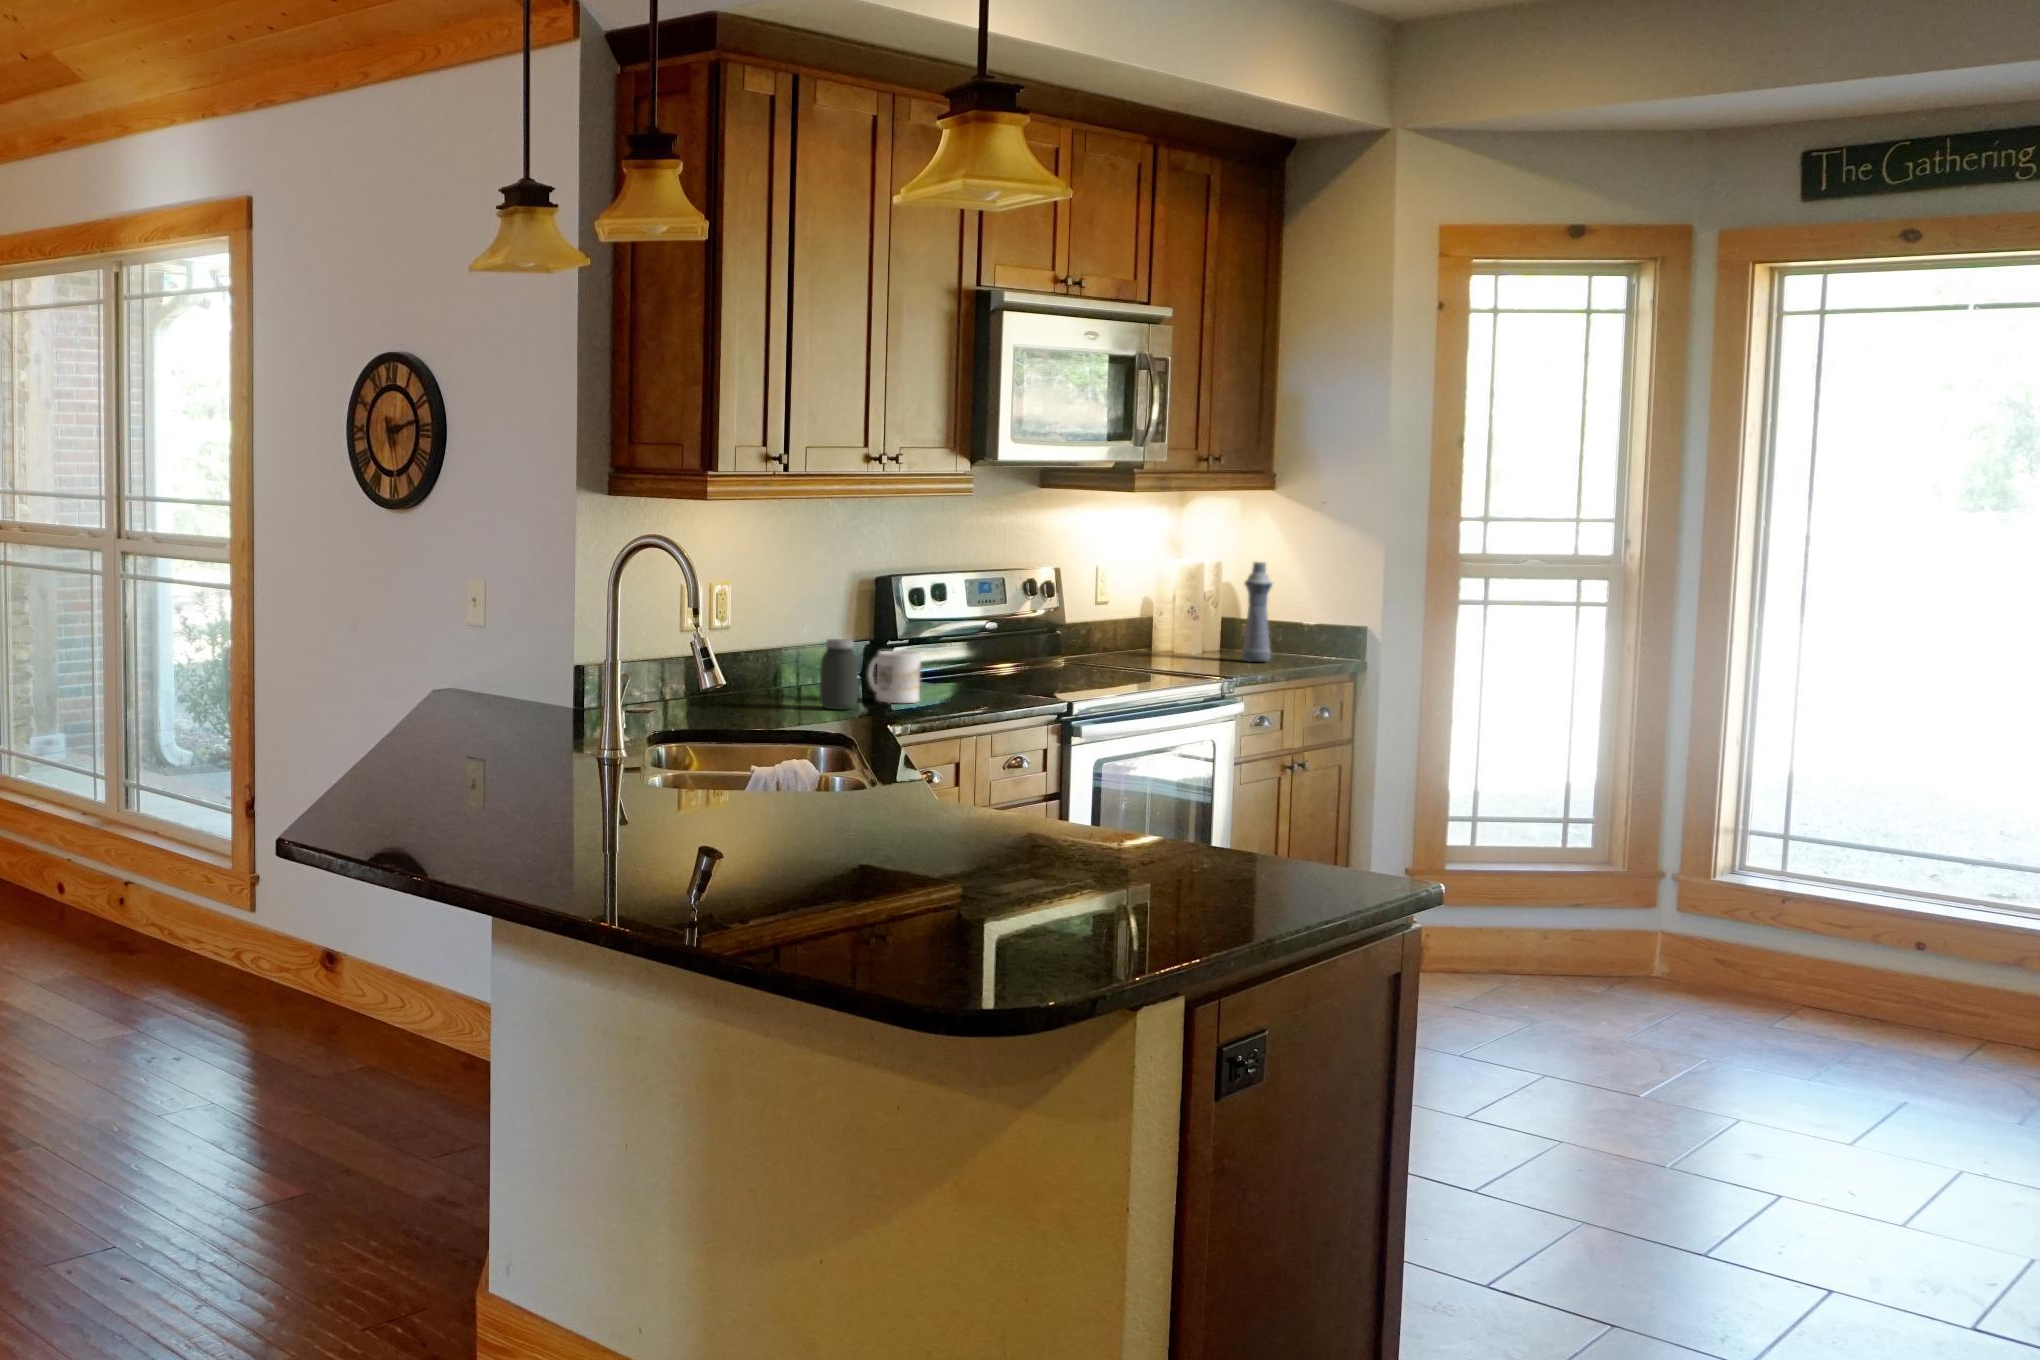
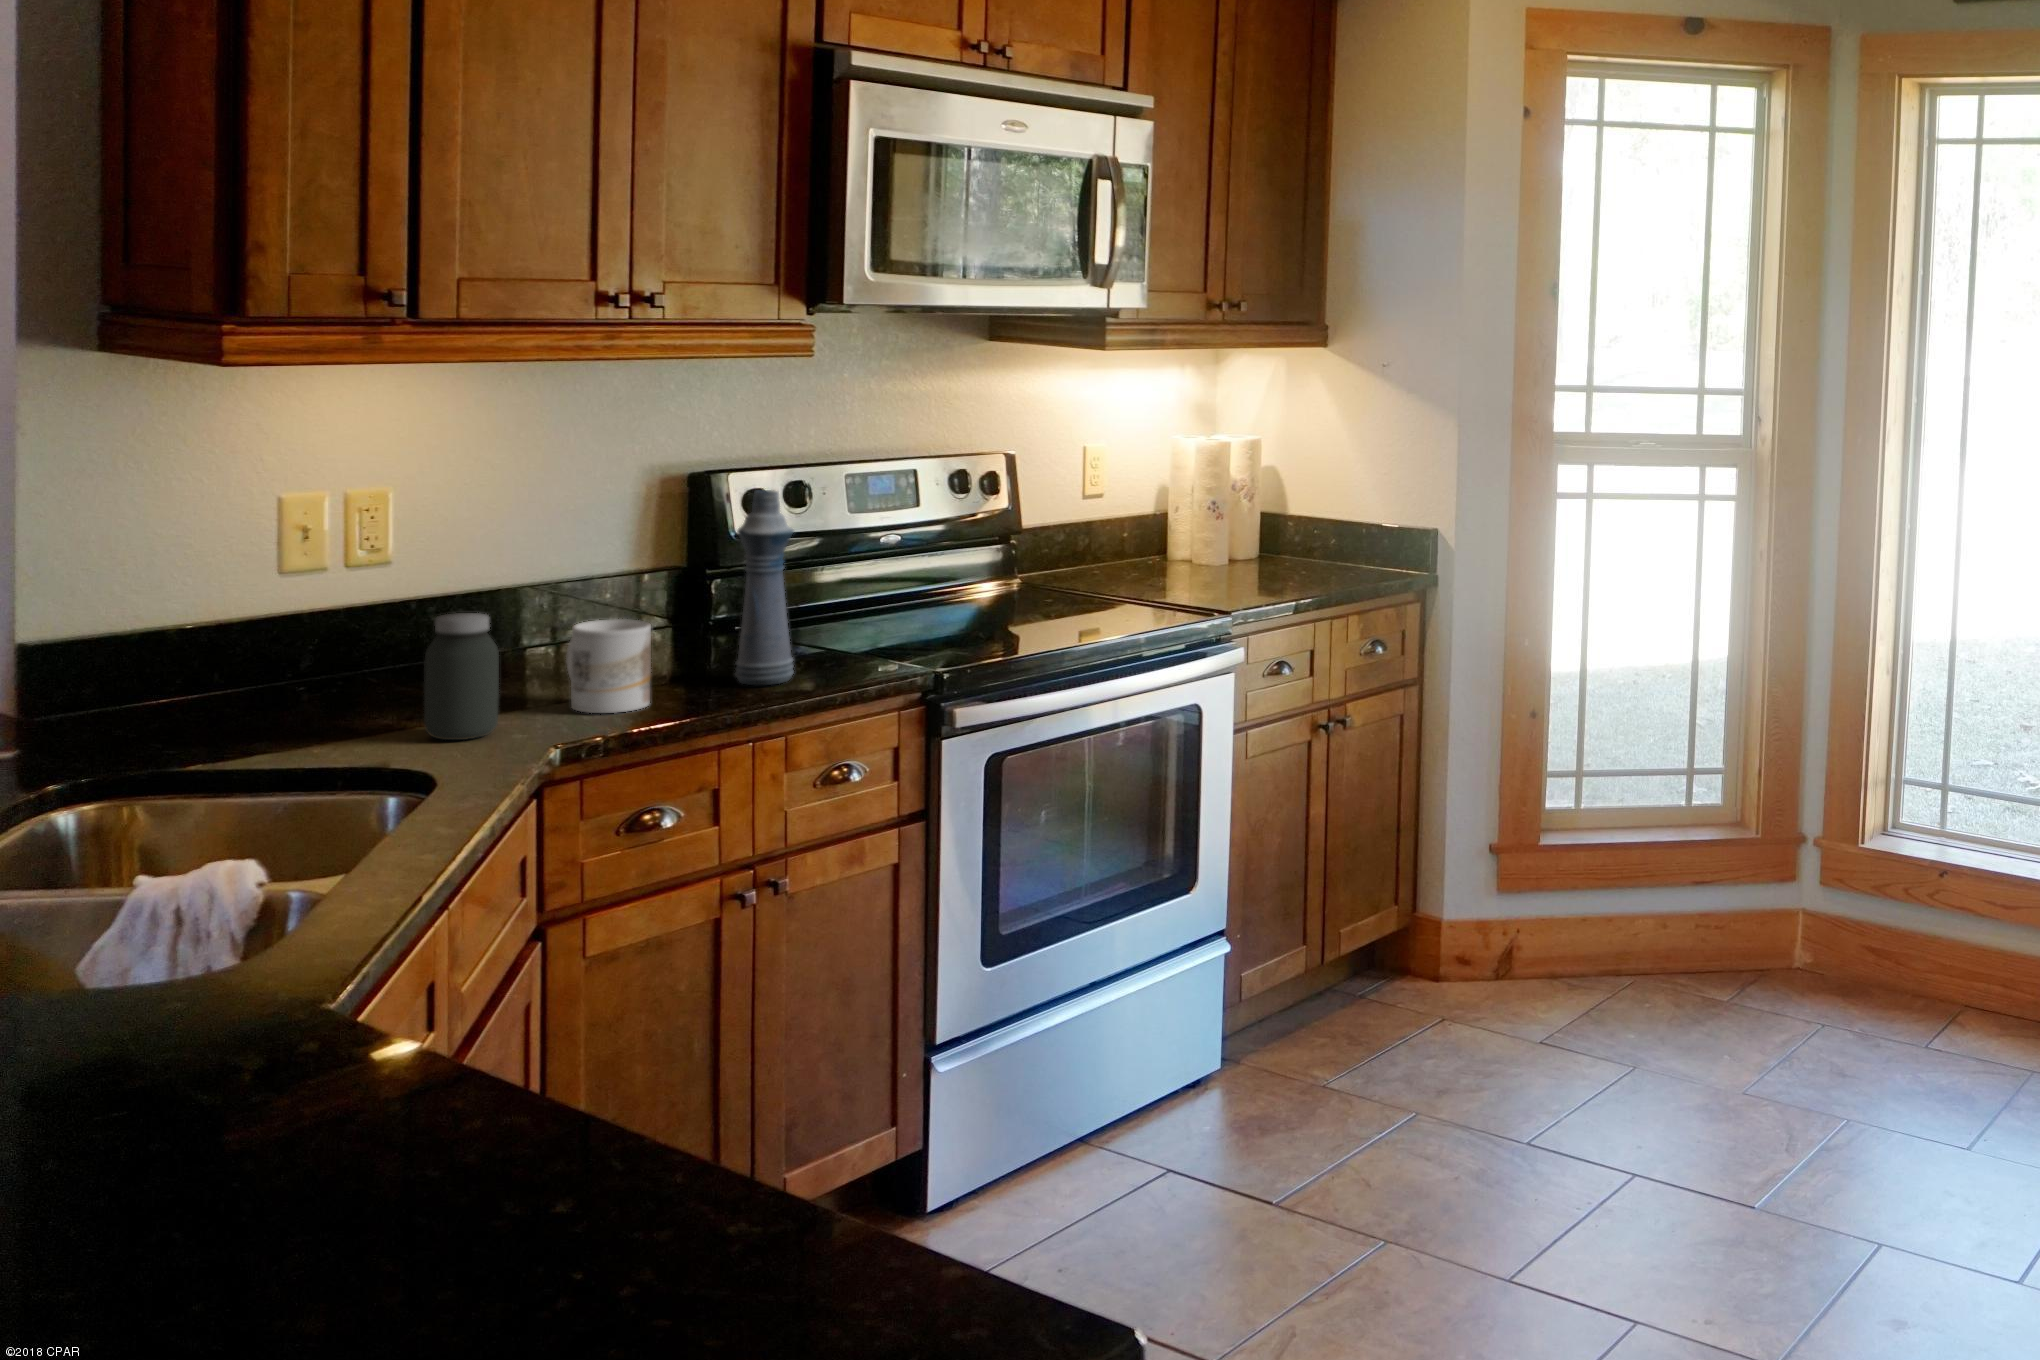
bottle: present [1242,562,1272,662] -> present [735,490,794,685]

